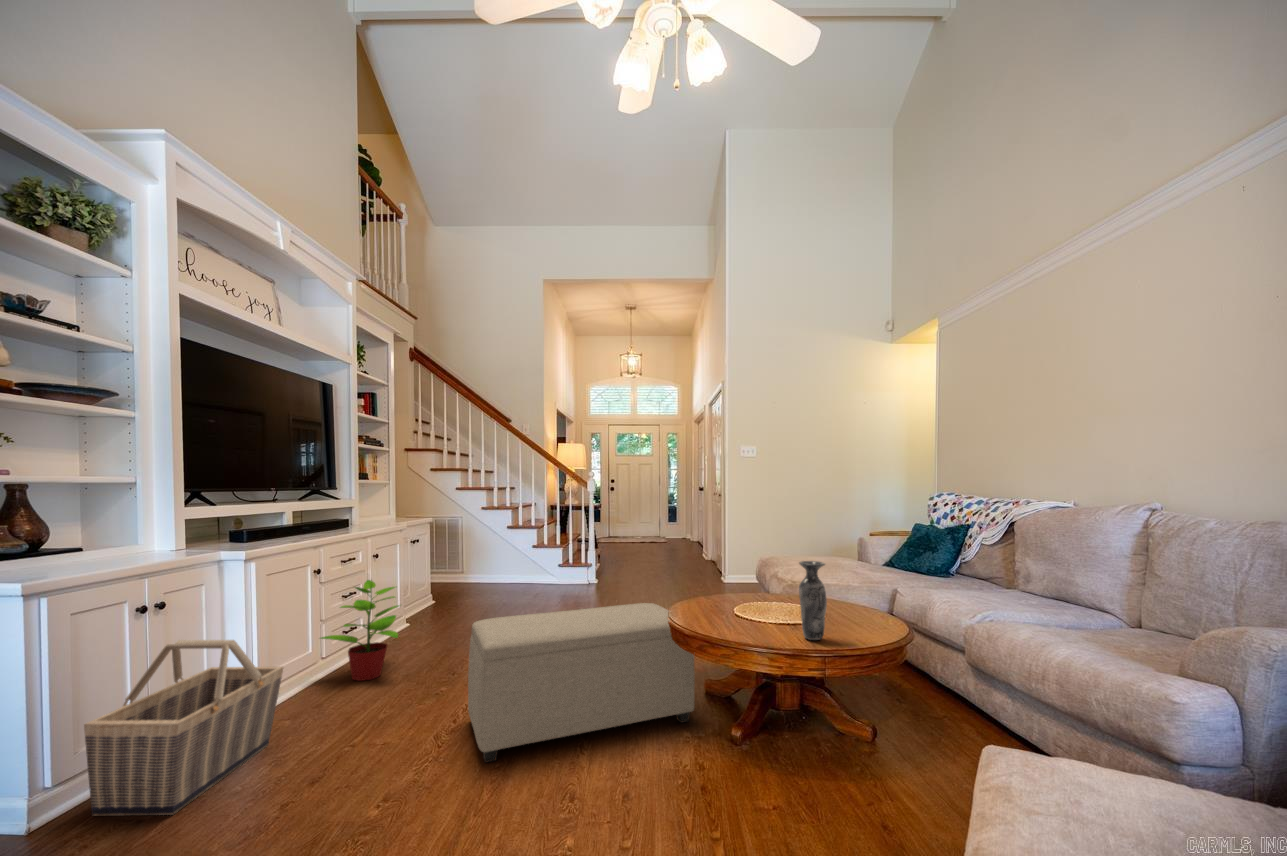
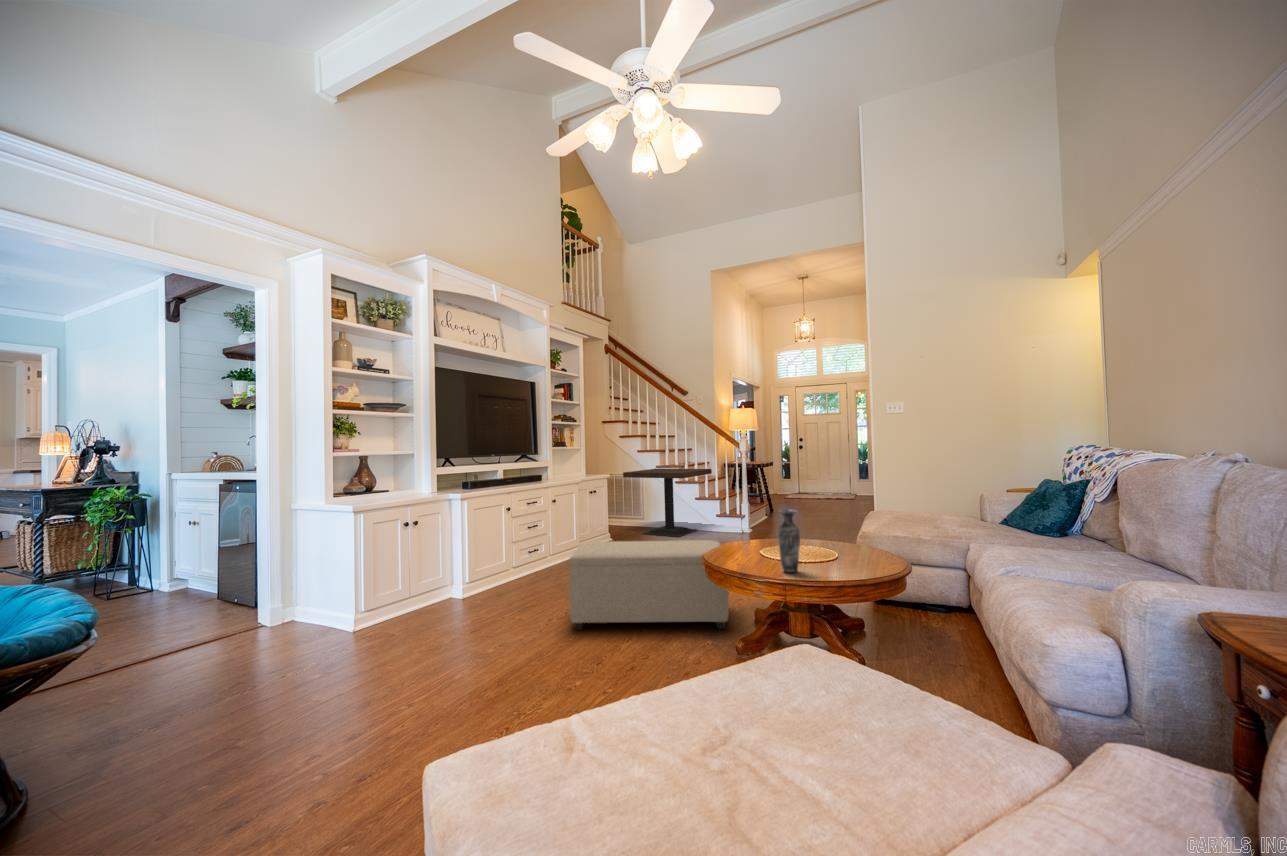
side table: none [444,510,552,597] -> present [623,469,712,537]
potted plant: present [321,580,400,681] -> none [517,513,566,579]
basket: present [84,640,283,816] -> none [387,540,482,626]

